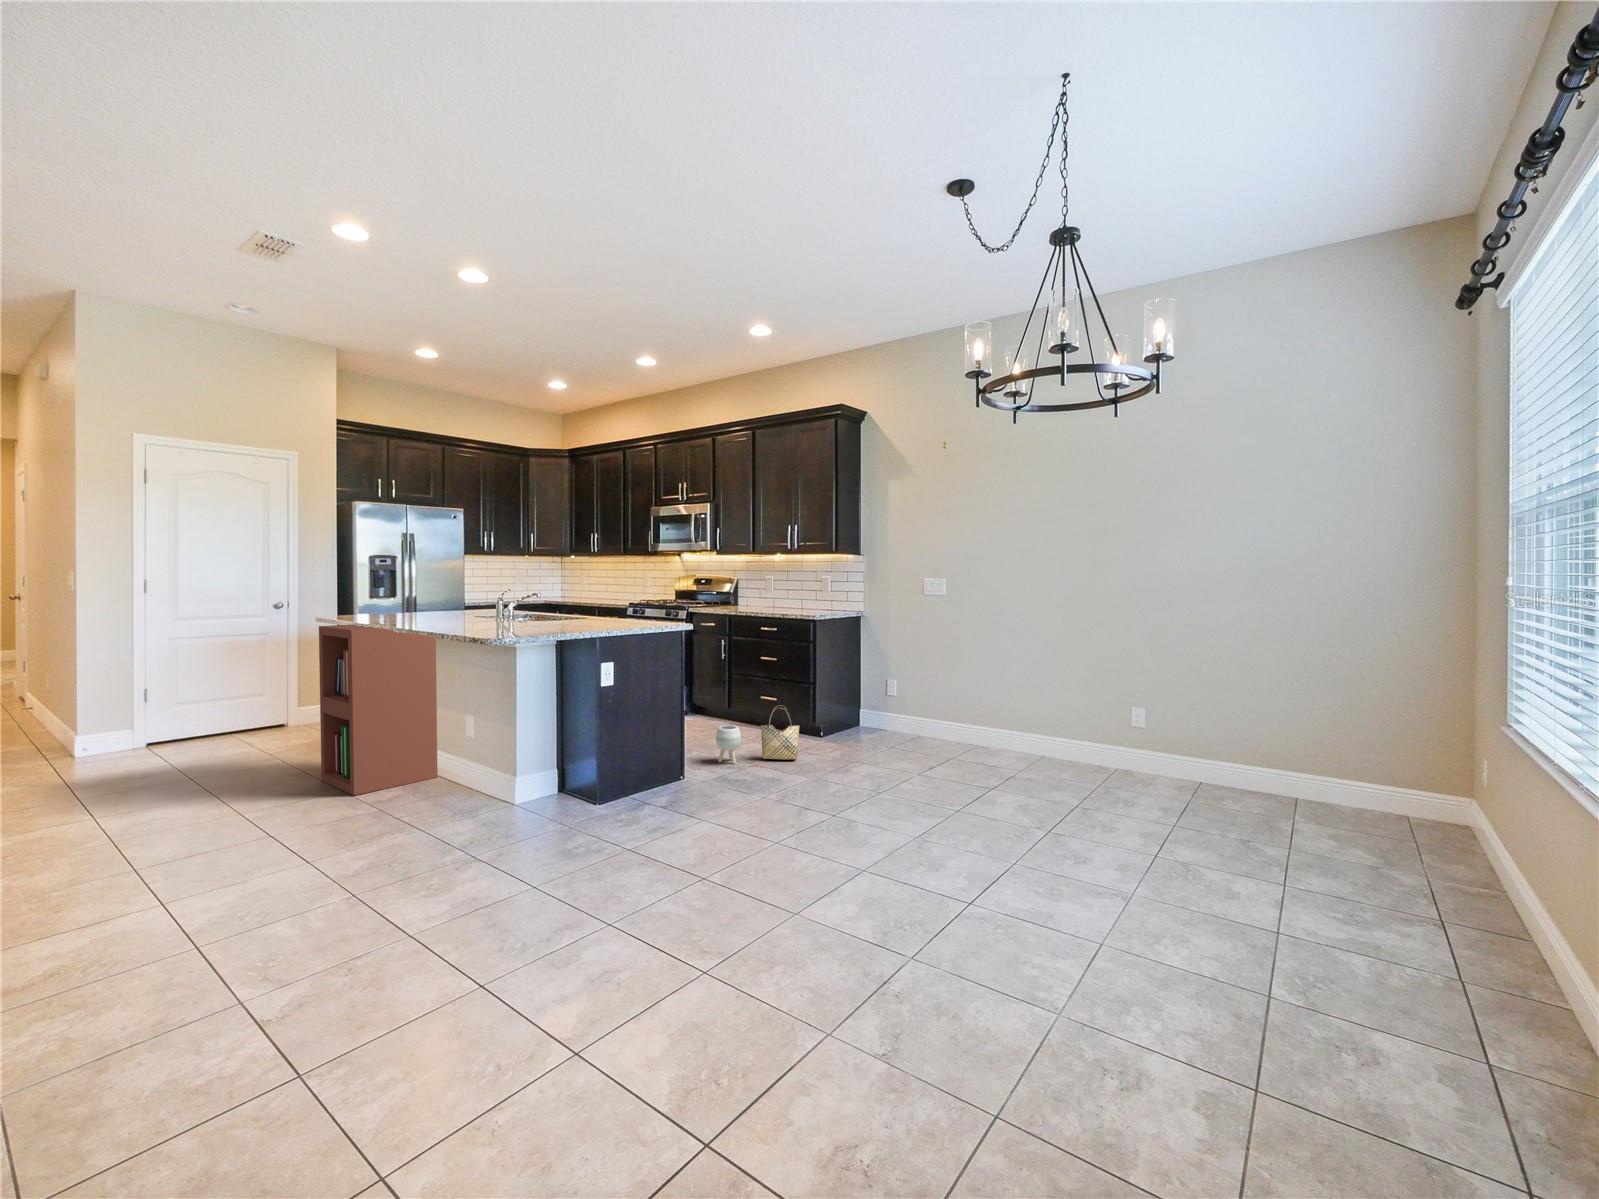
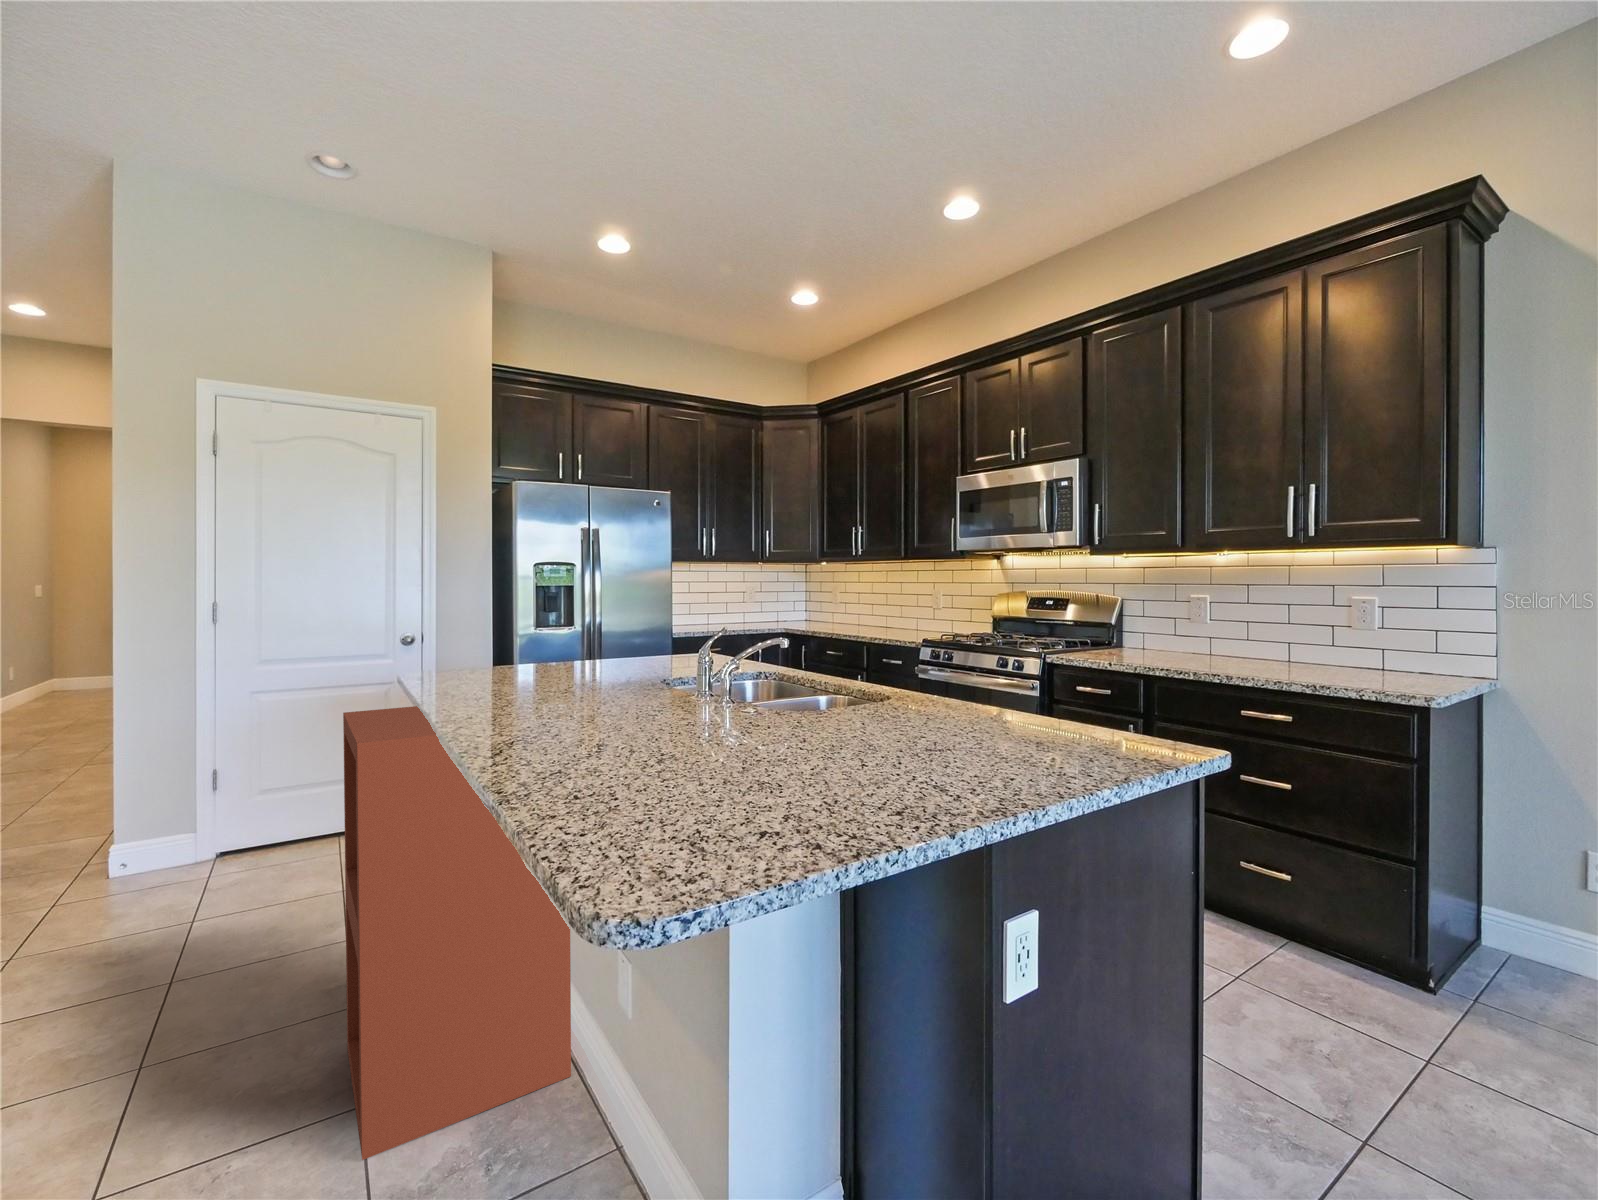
woven basket: present [761,705,800,760] -> none [1381,959,1520,1145]
planter: present [716,726,741,764] -> none [1252,1006,1336,1134]

